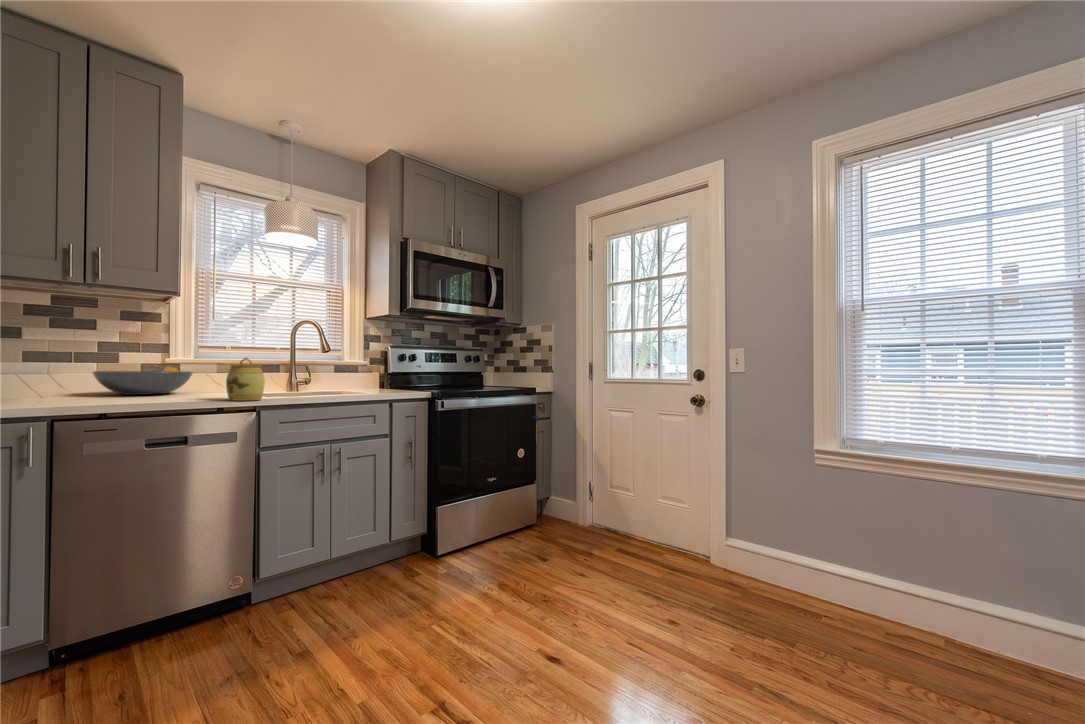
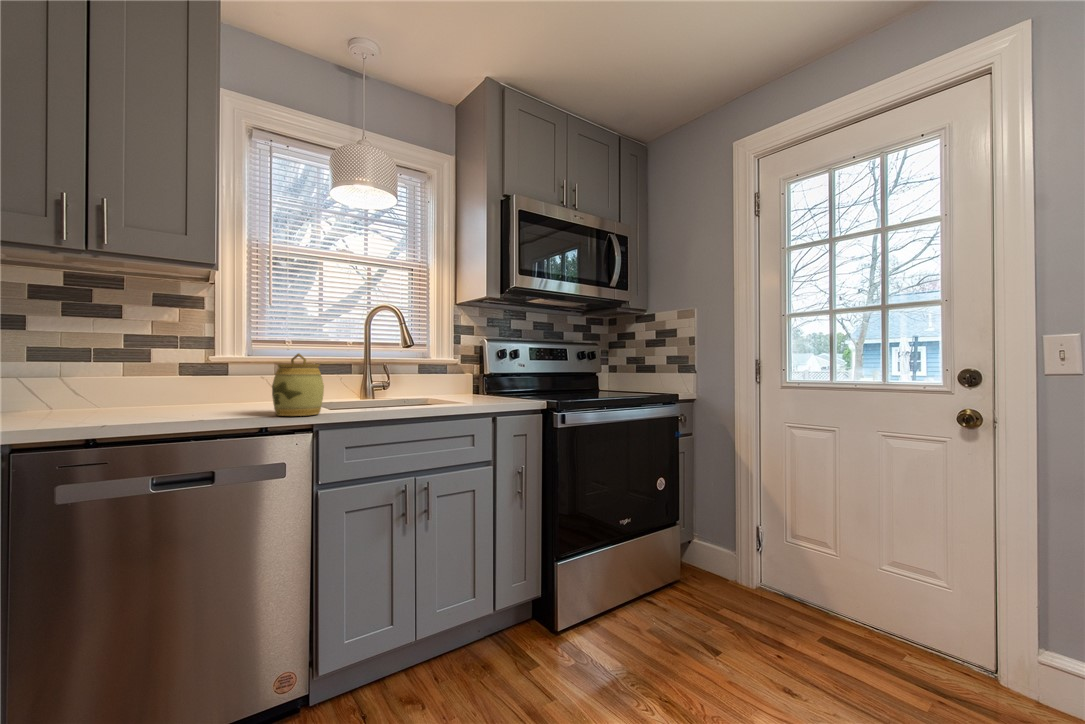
fruit bowl: present [92,366,193,395] -> none [108,366,240,404]

